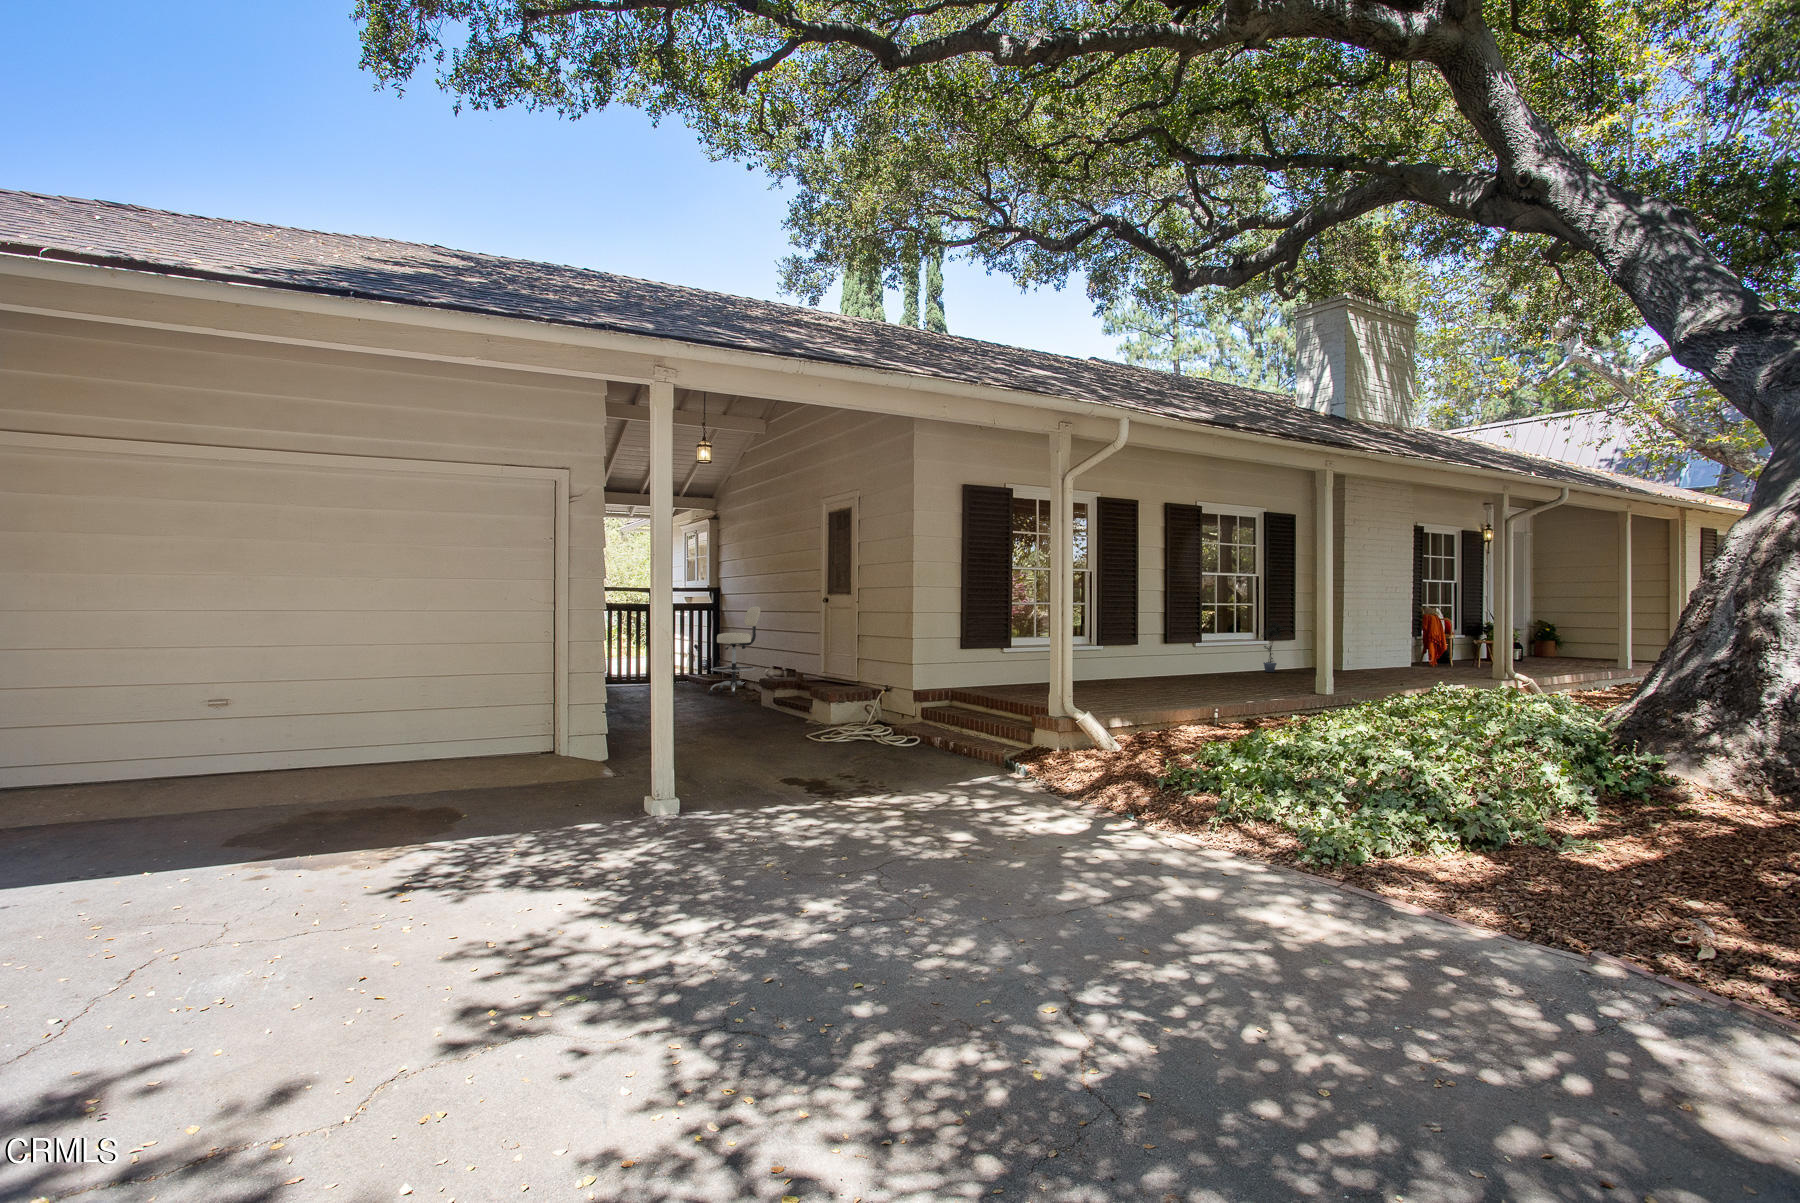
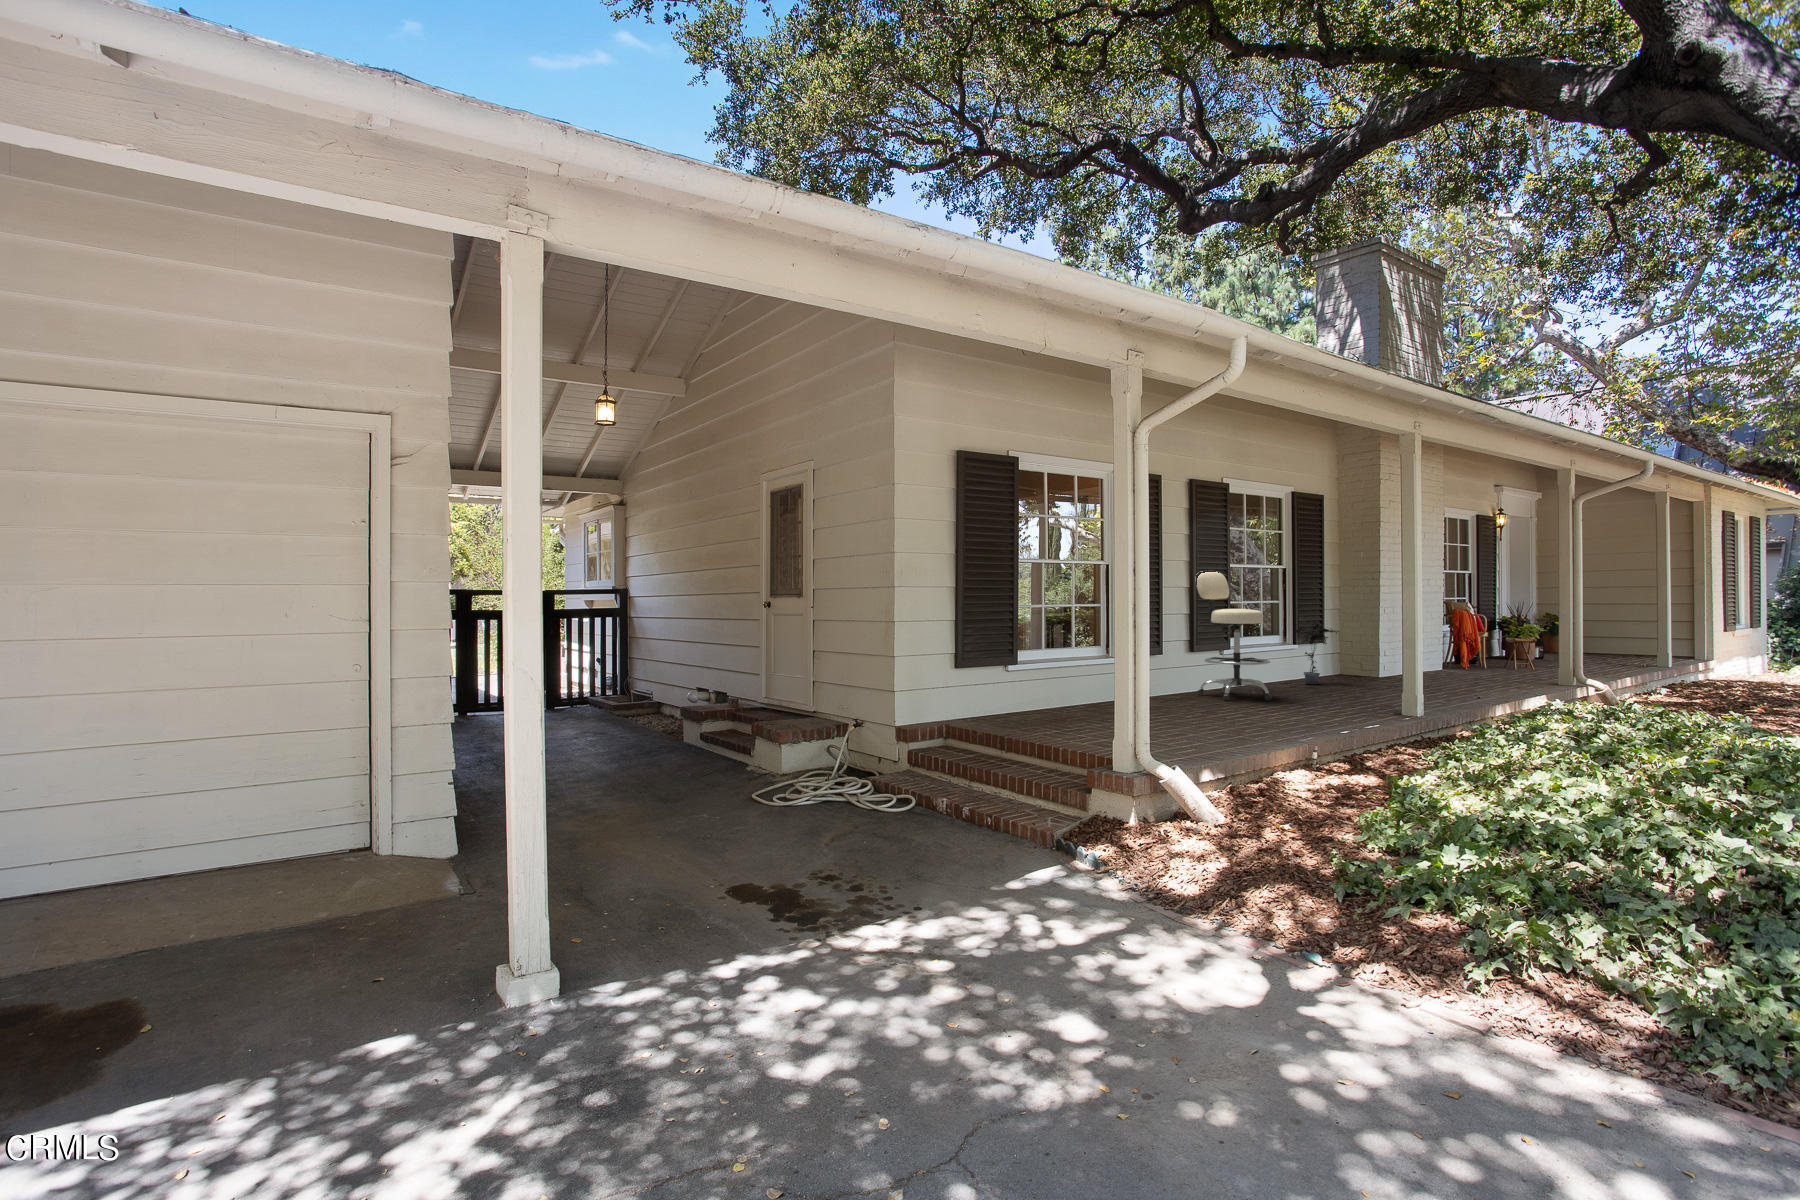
stool: present [708,606,760,696] -> present [1197,572,1272,701]

